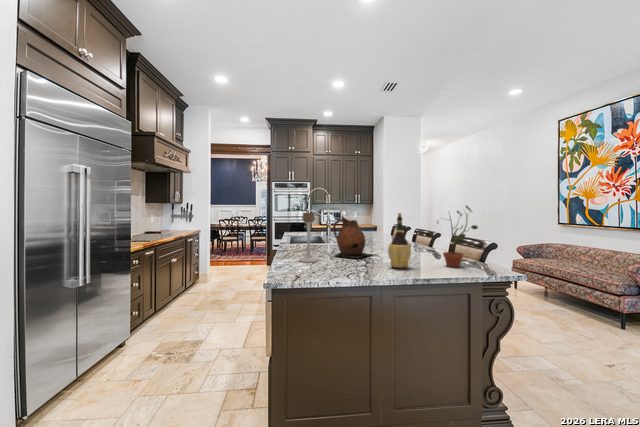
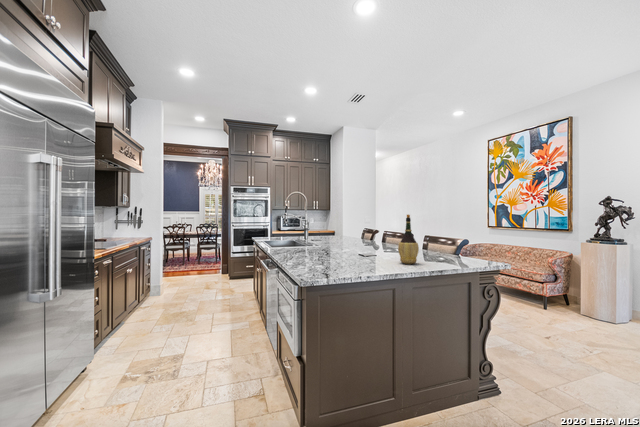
potted plant: present [437,206,478,267] -> none [435,208,470,261]
candle holder: present [299,213,318,262] -> none [310,214,329,262]
ceramic pitcher: present [333,216,370,258] -> none [335,218,371,258]

